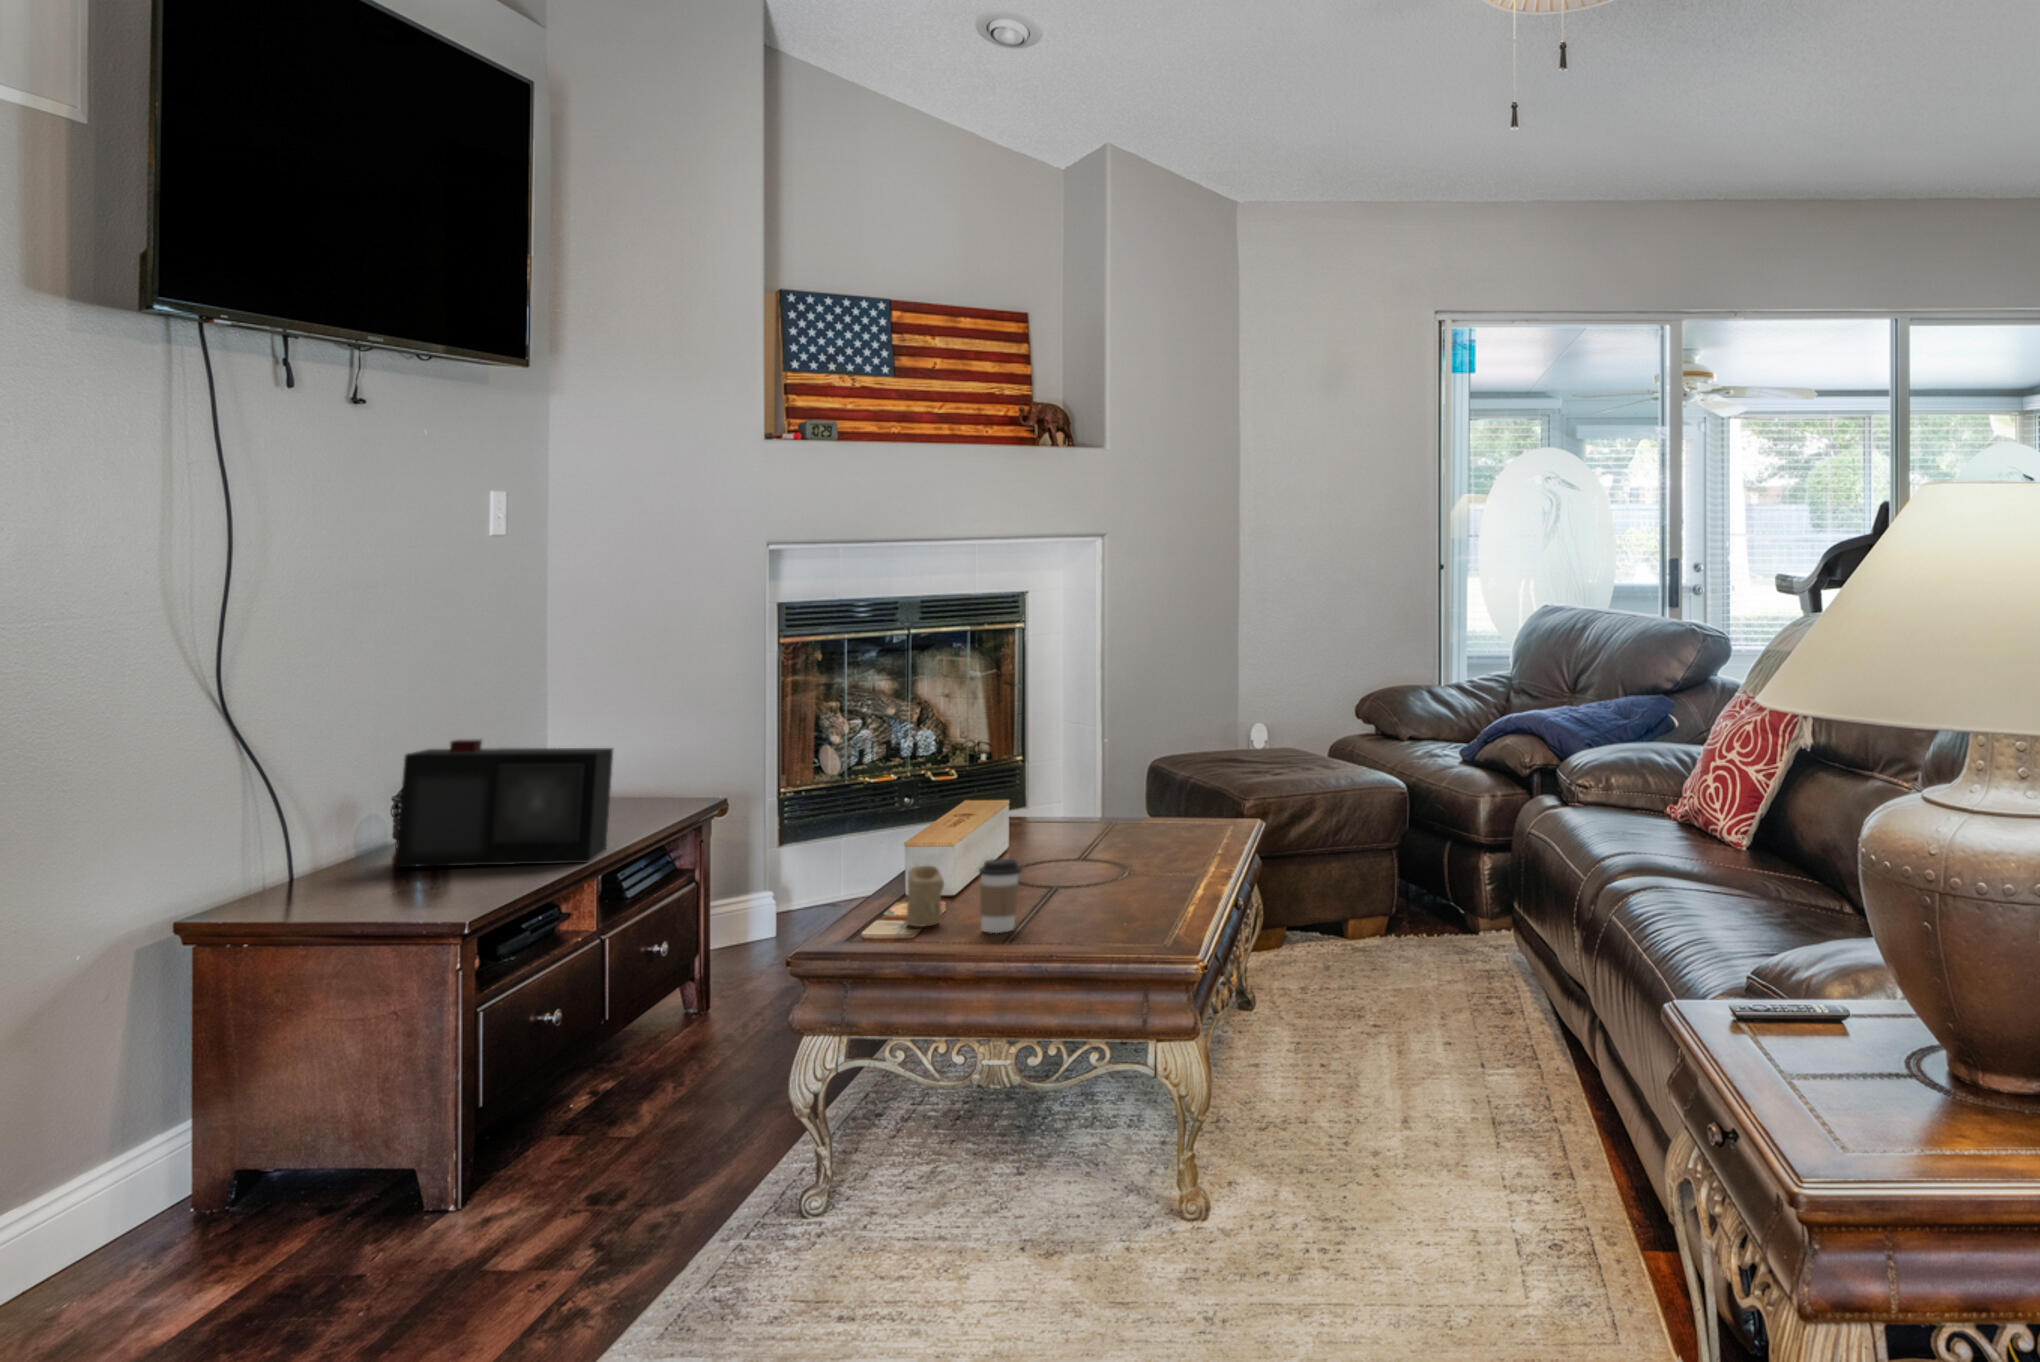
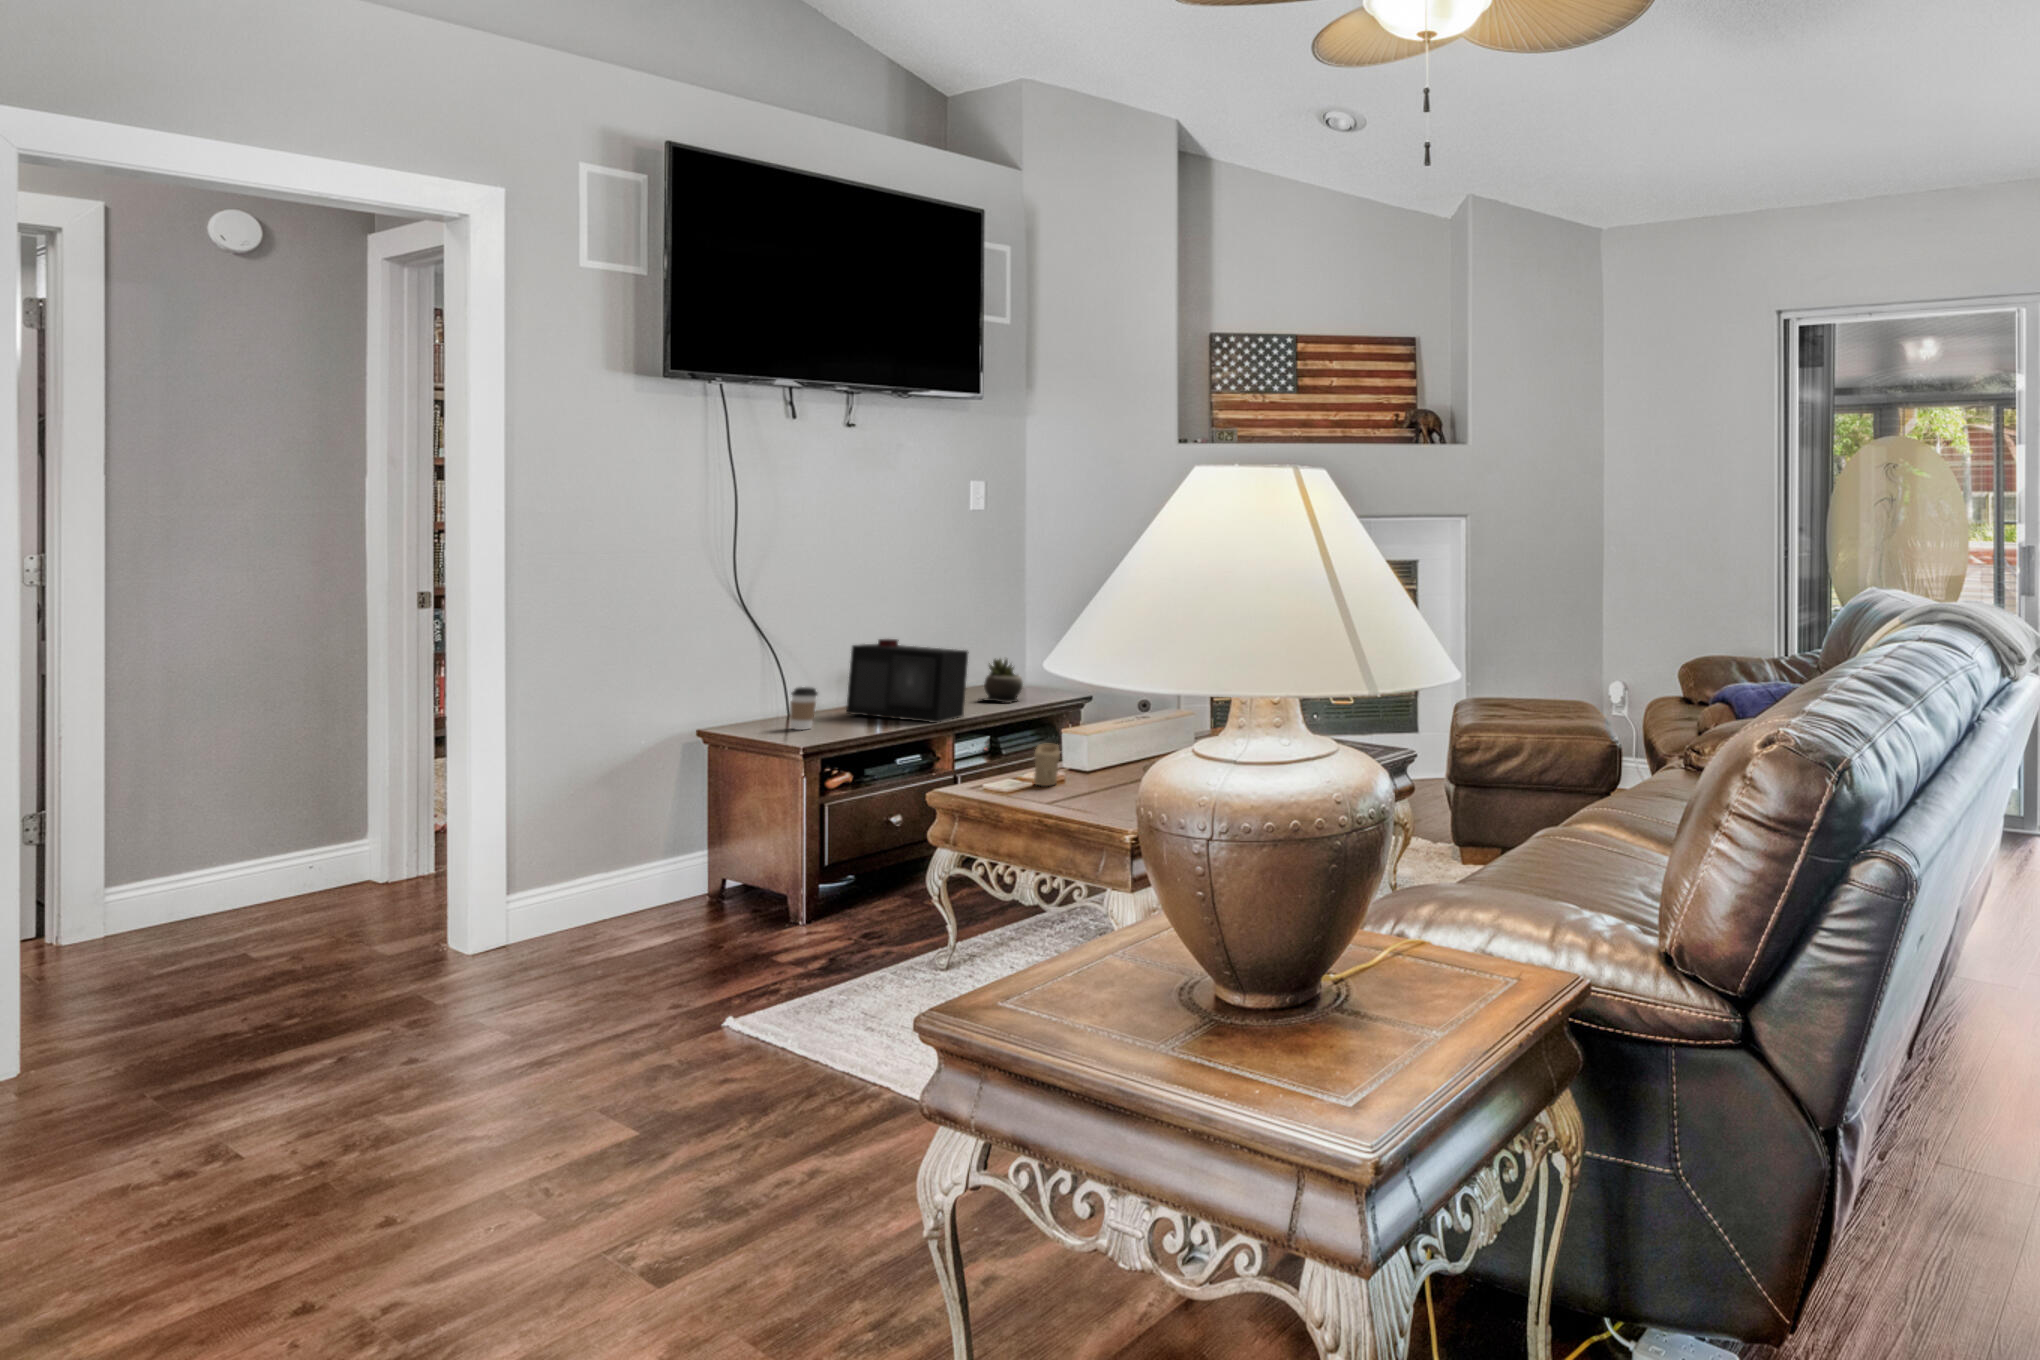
succulent plant: none [562,754,641,823] -> present [984,659,1023,703]
coffee cup: present [979,859,1021,933] -> present [790,687,818,730]

